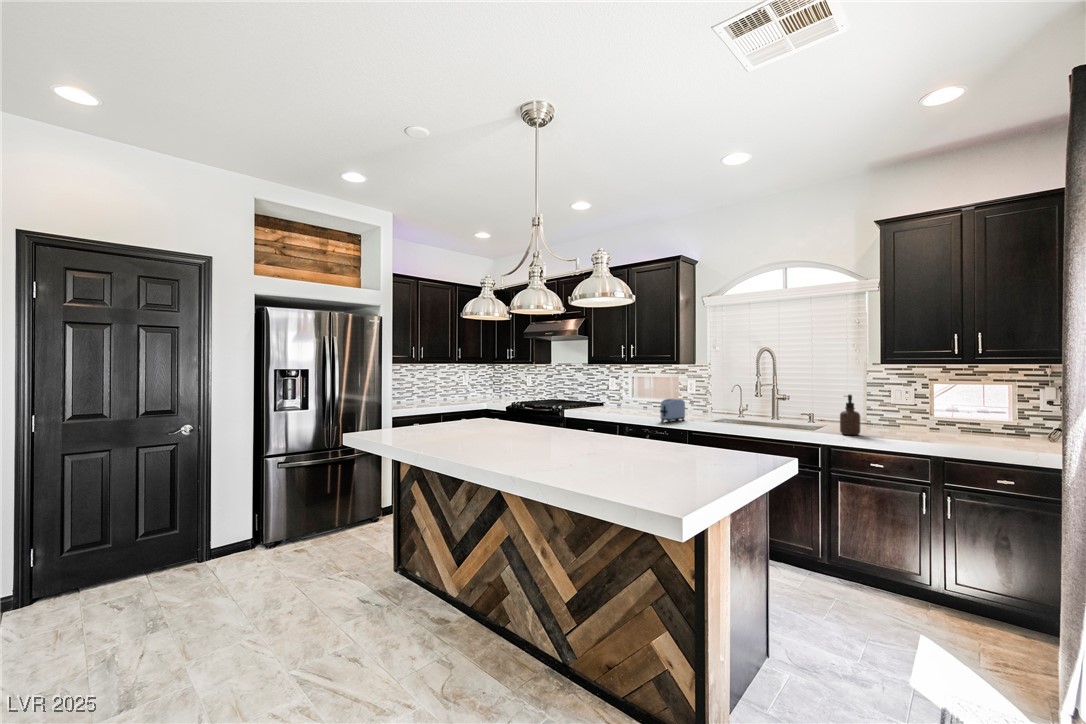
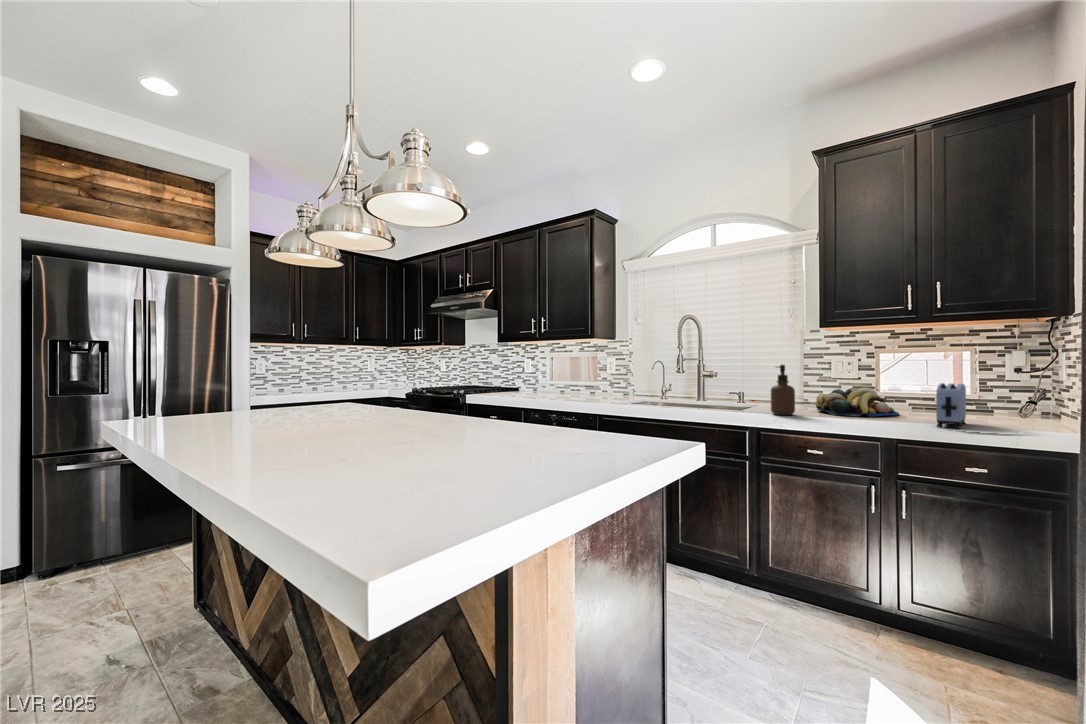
toaster: present [660,399,685,423] -> present [936,383,966,429]
fruit bowl: none [877,413,948,438] -> present [815,388,899,417]

